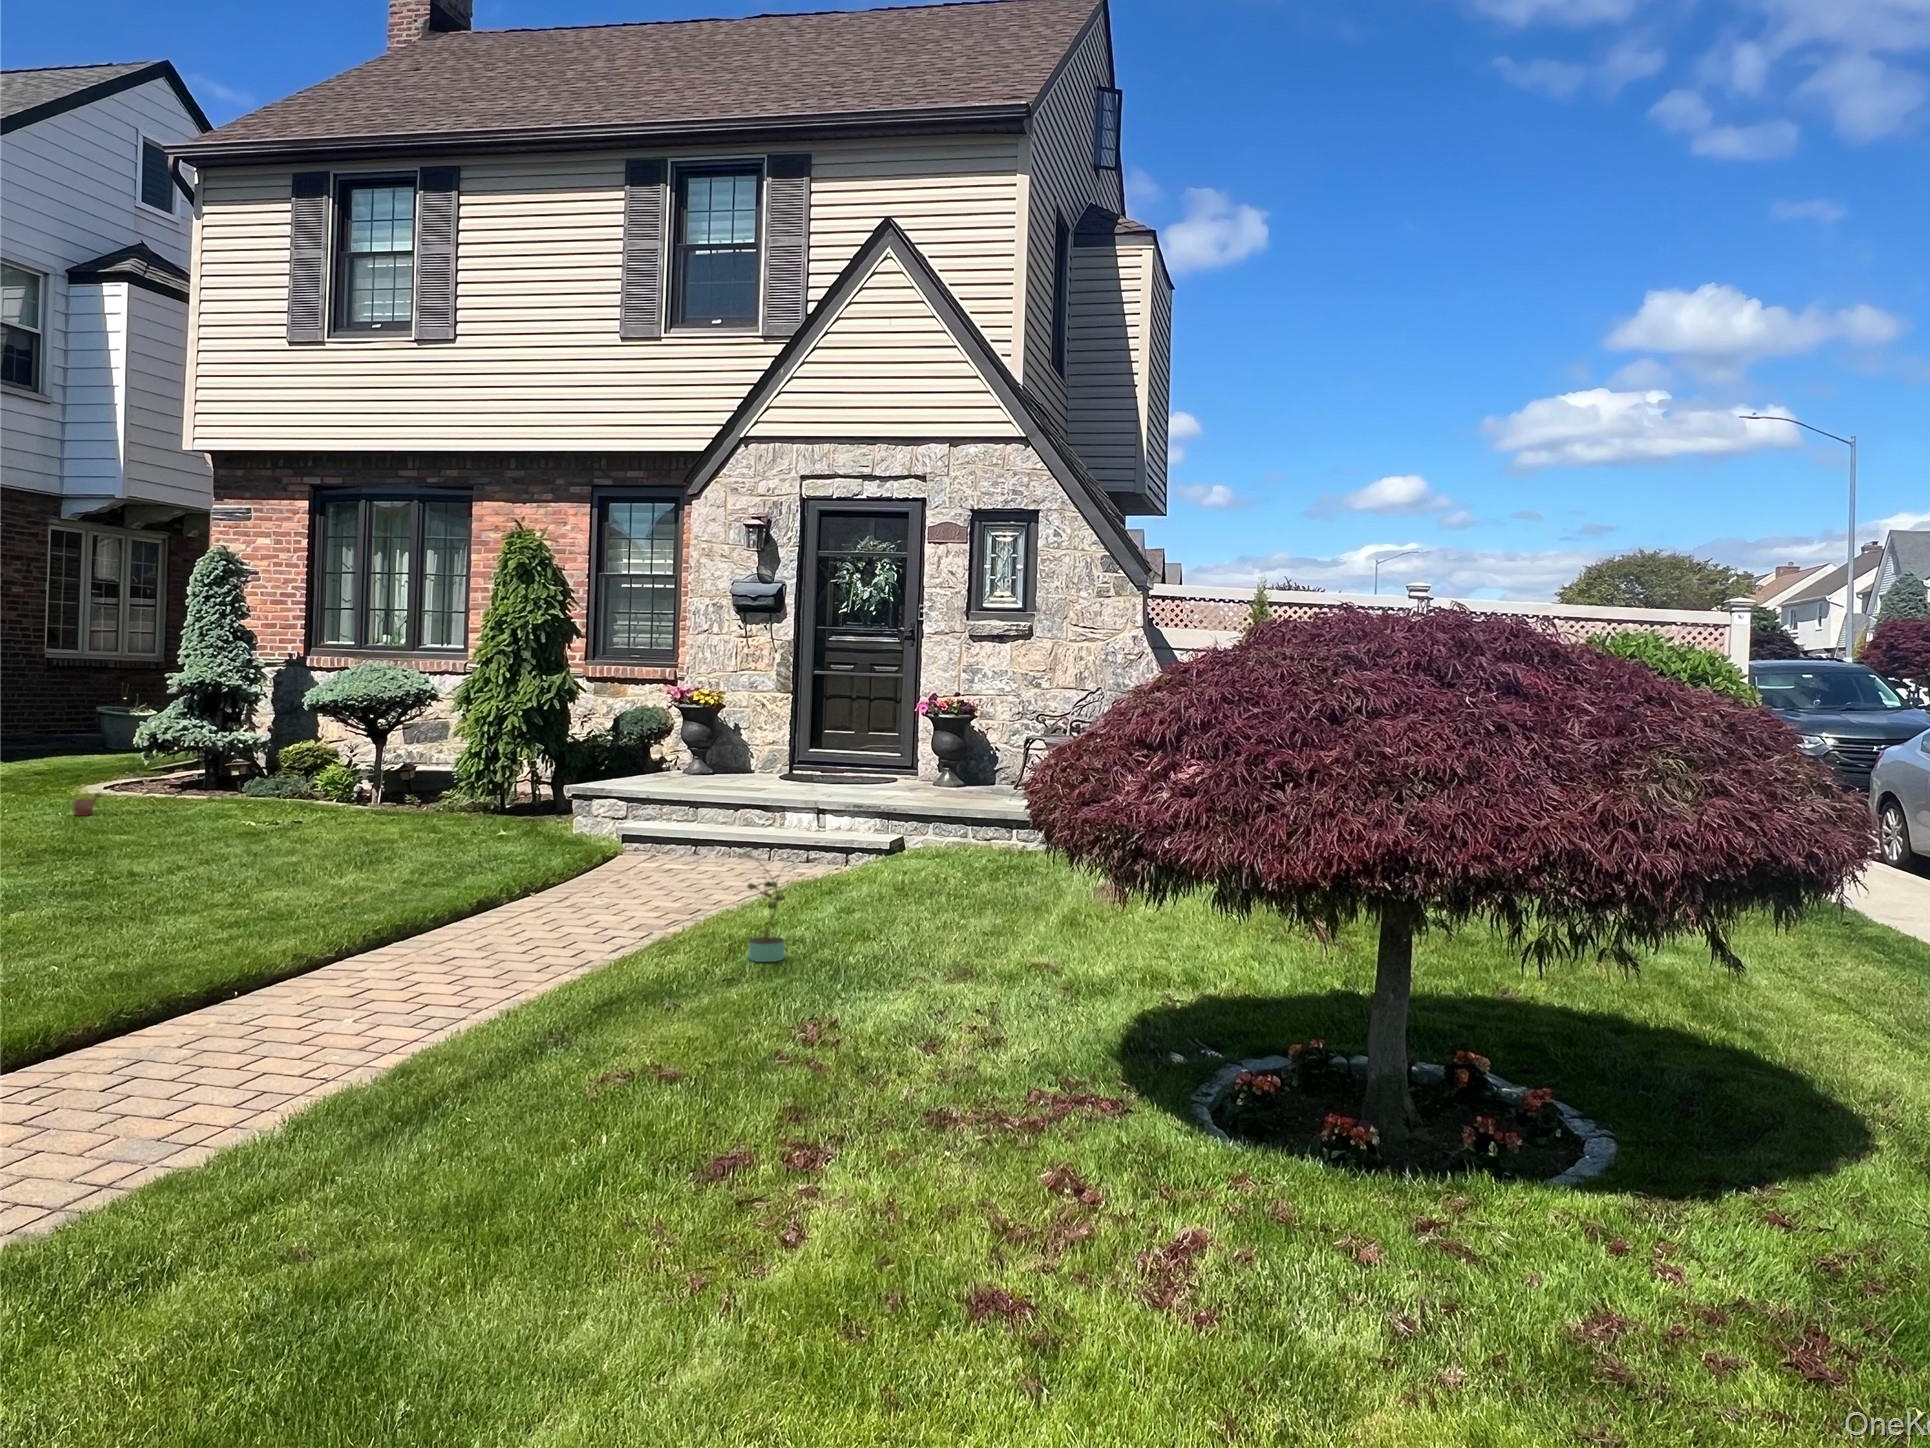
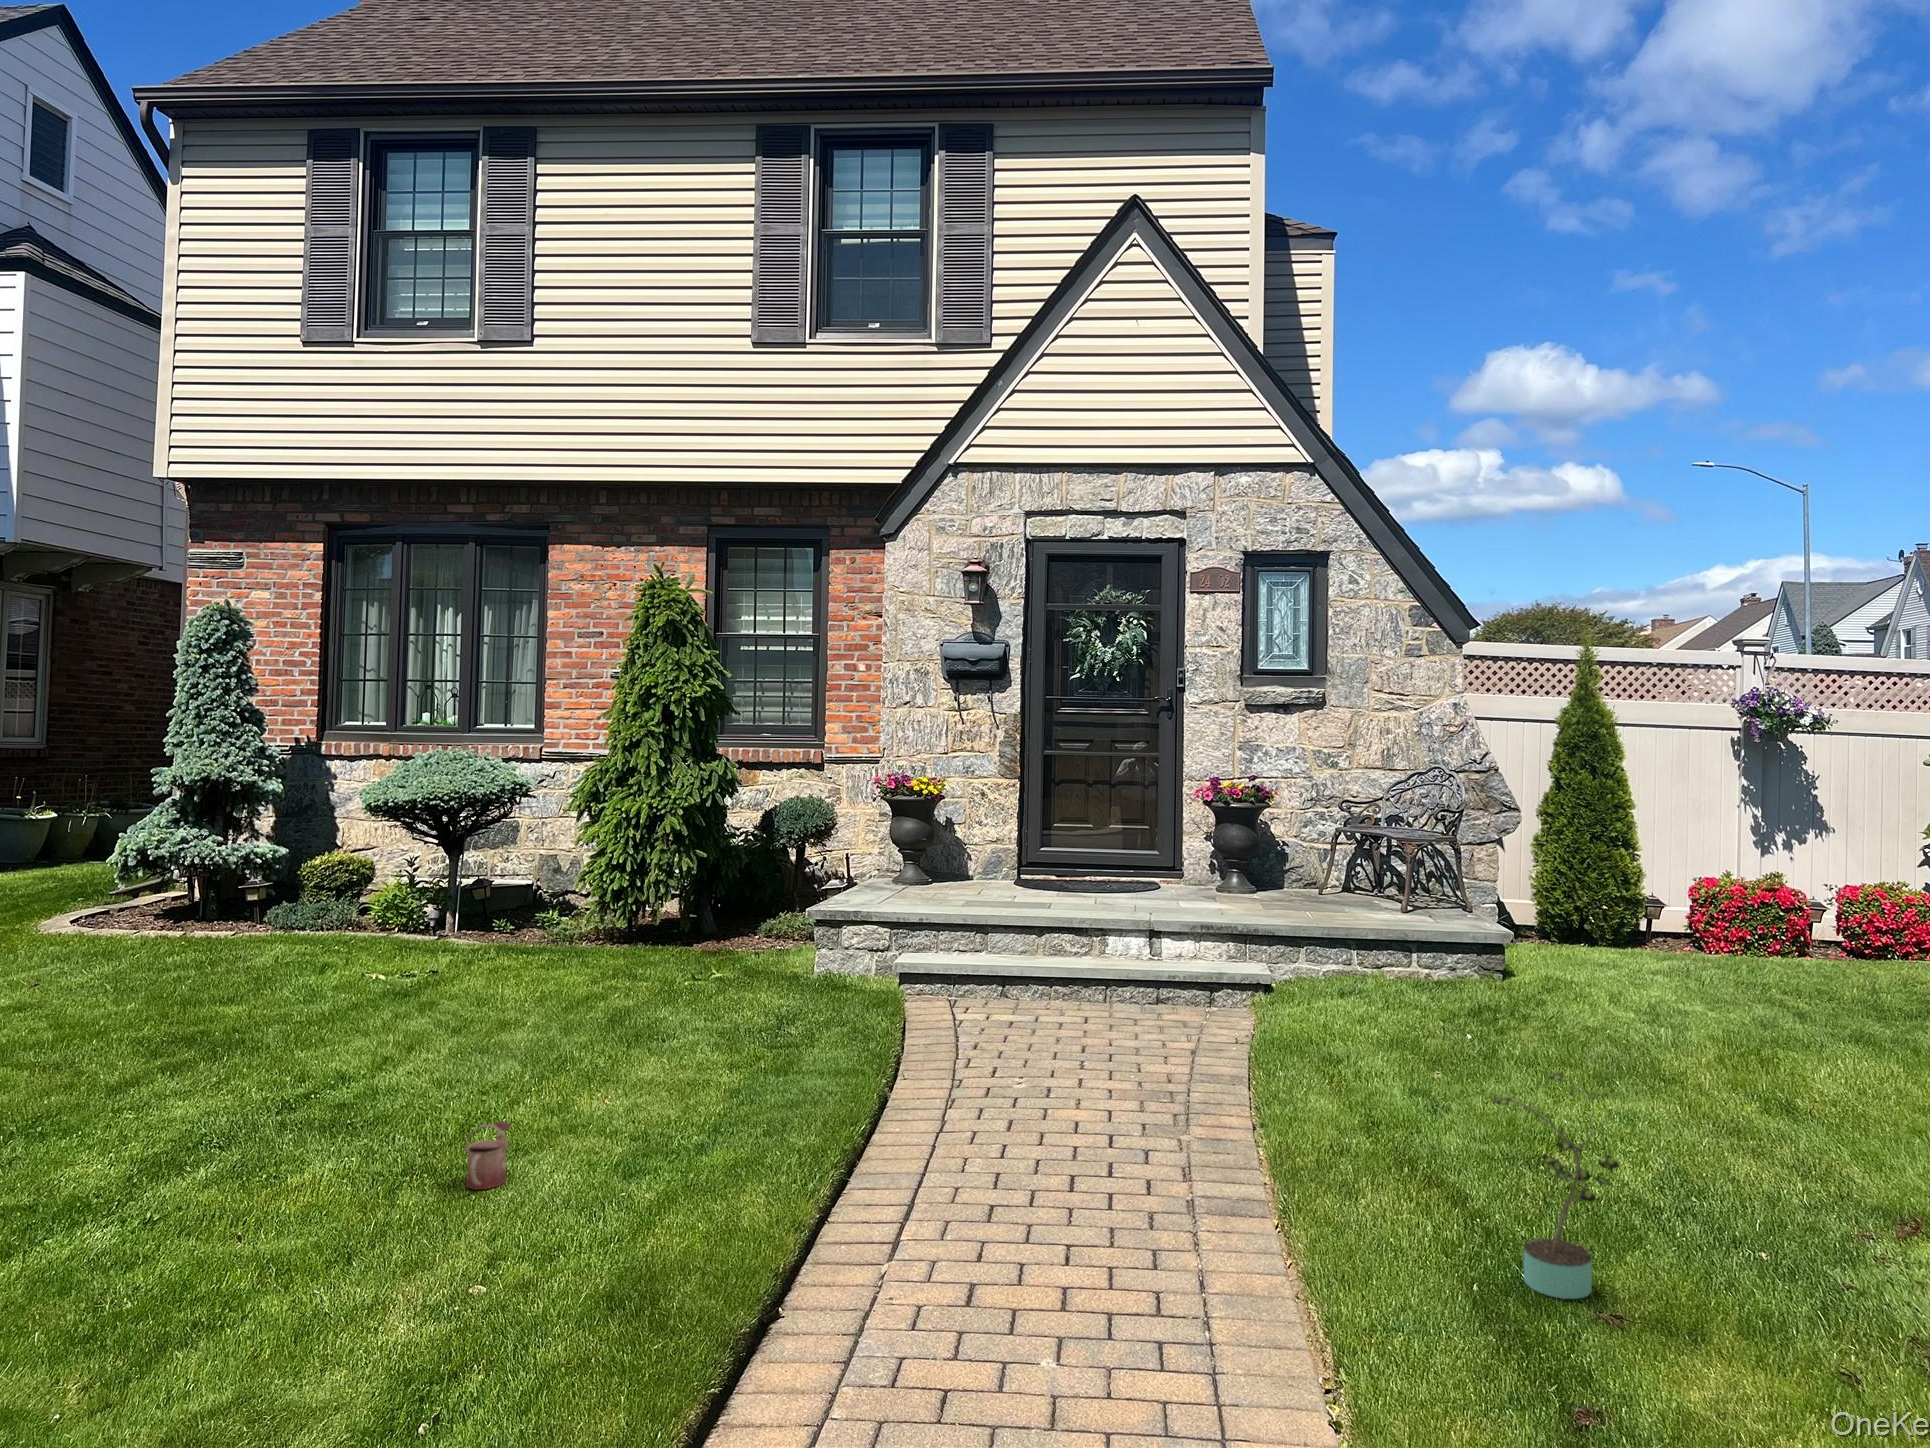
watering can: present [72,793,101,816] -> present [464,1122,511,1190]

